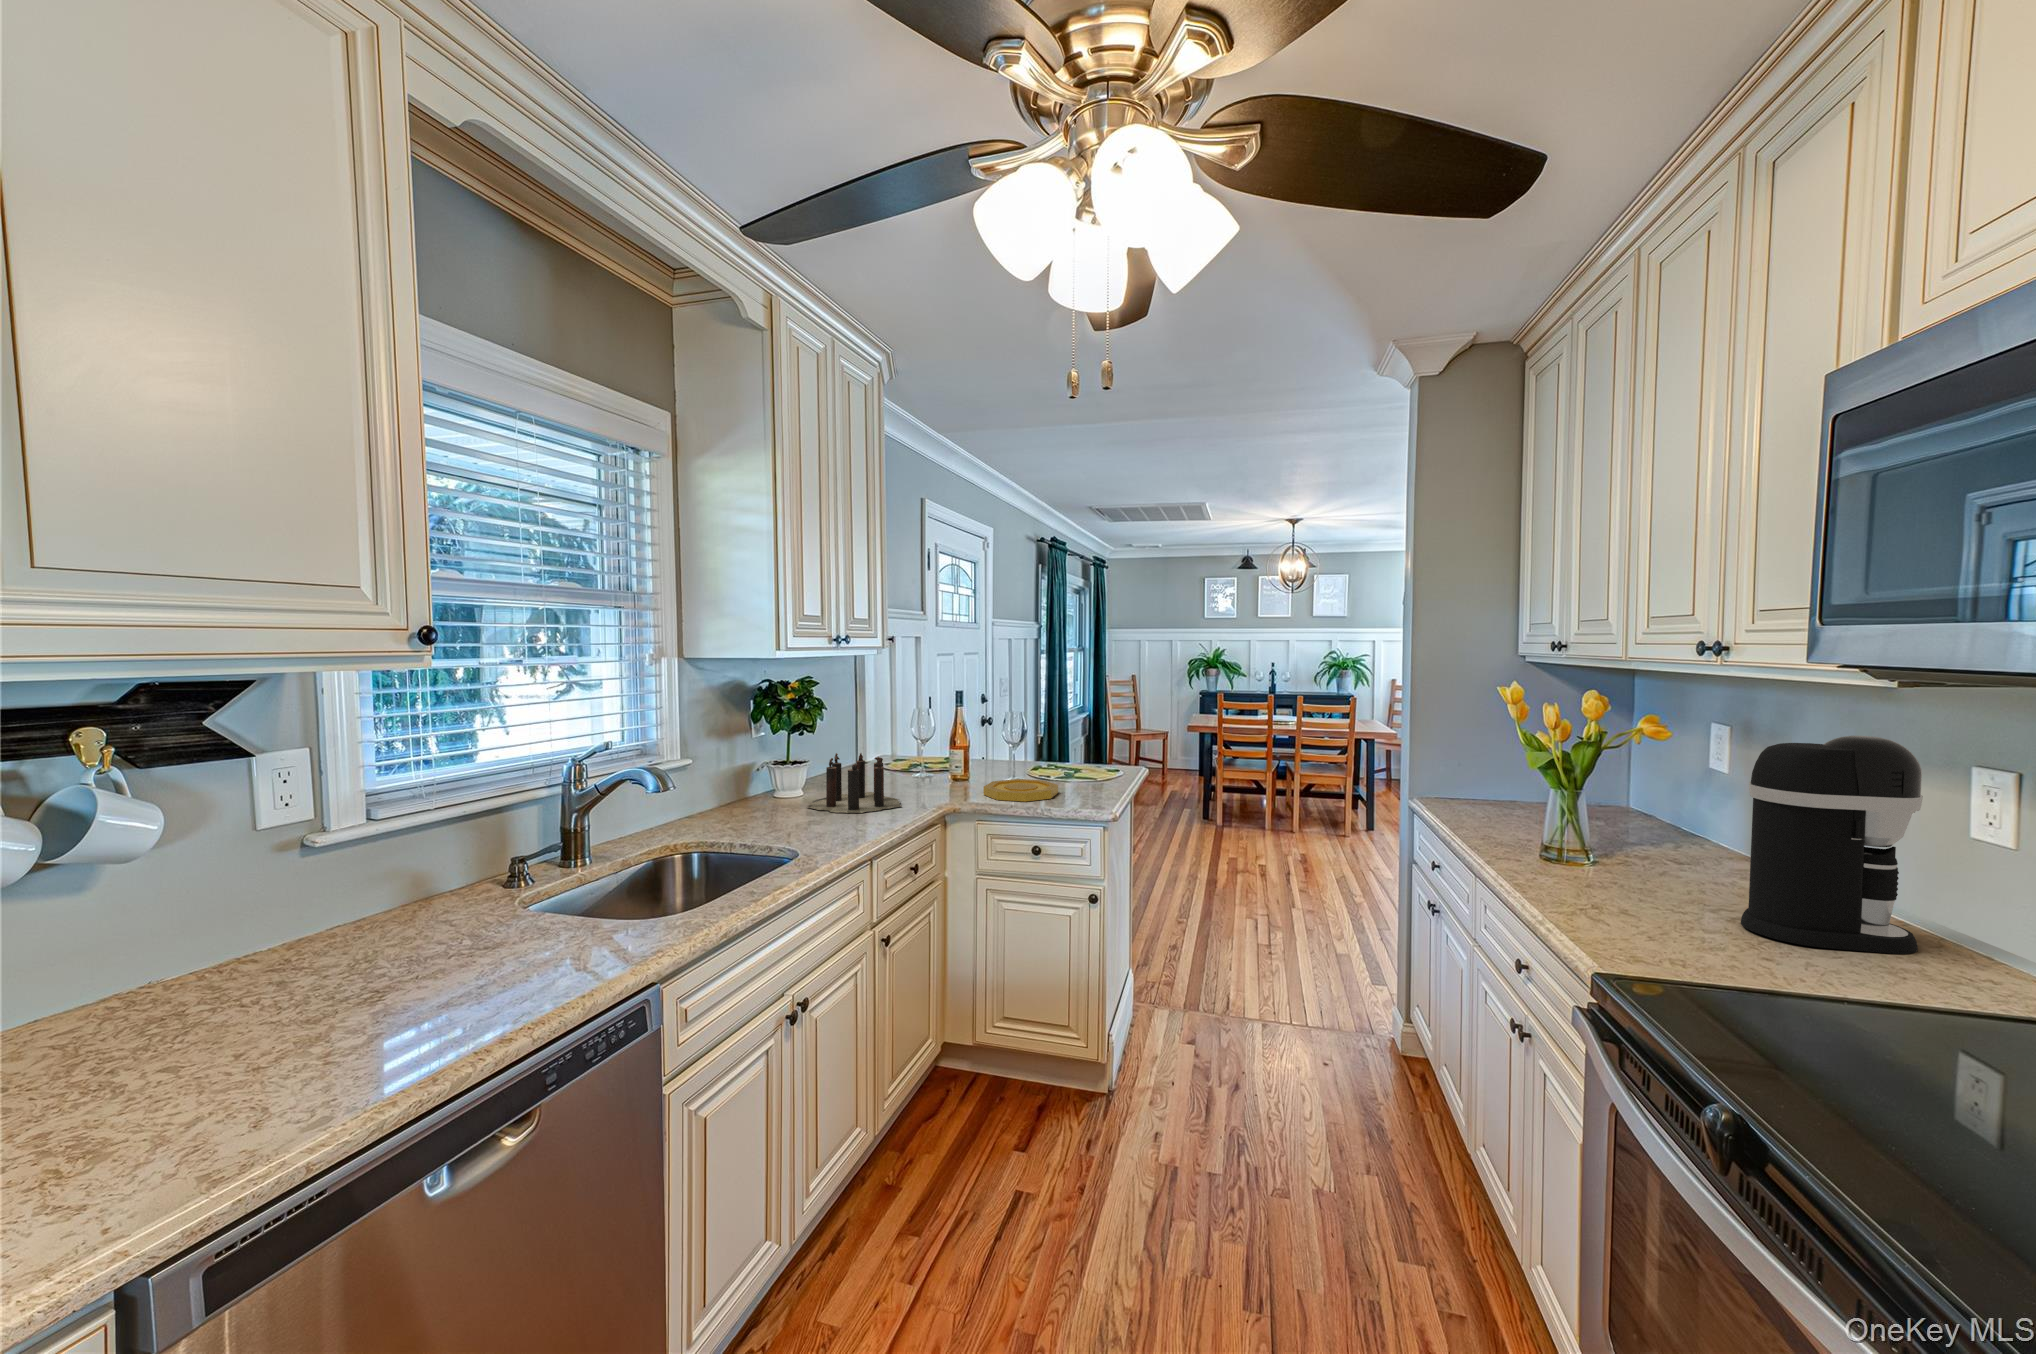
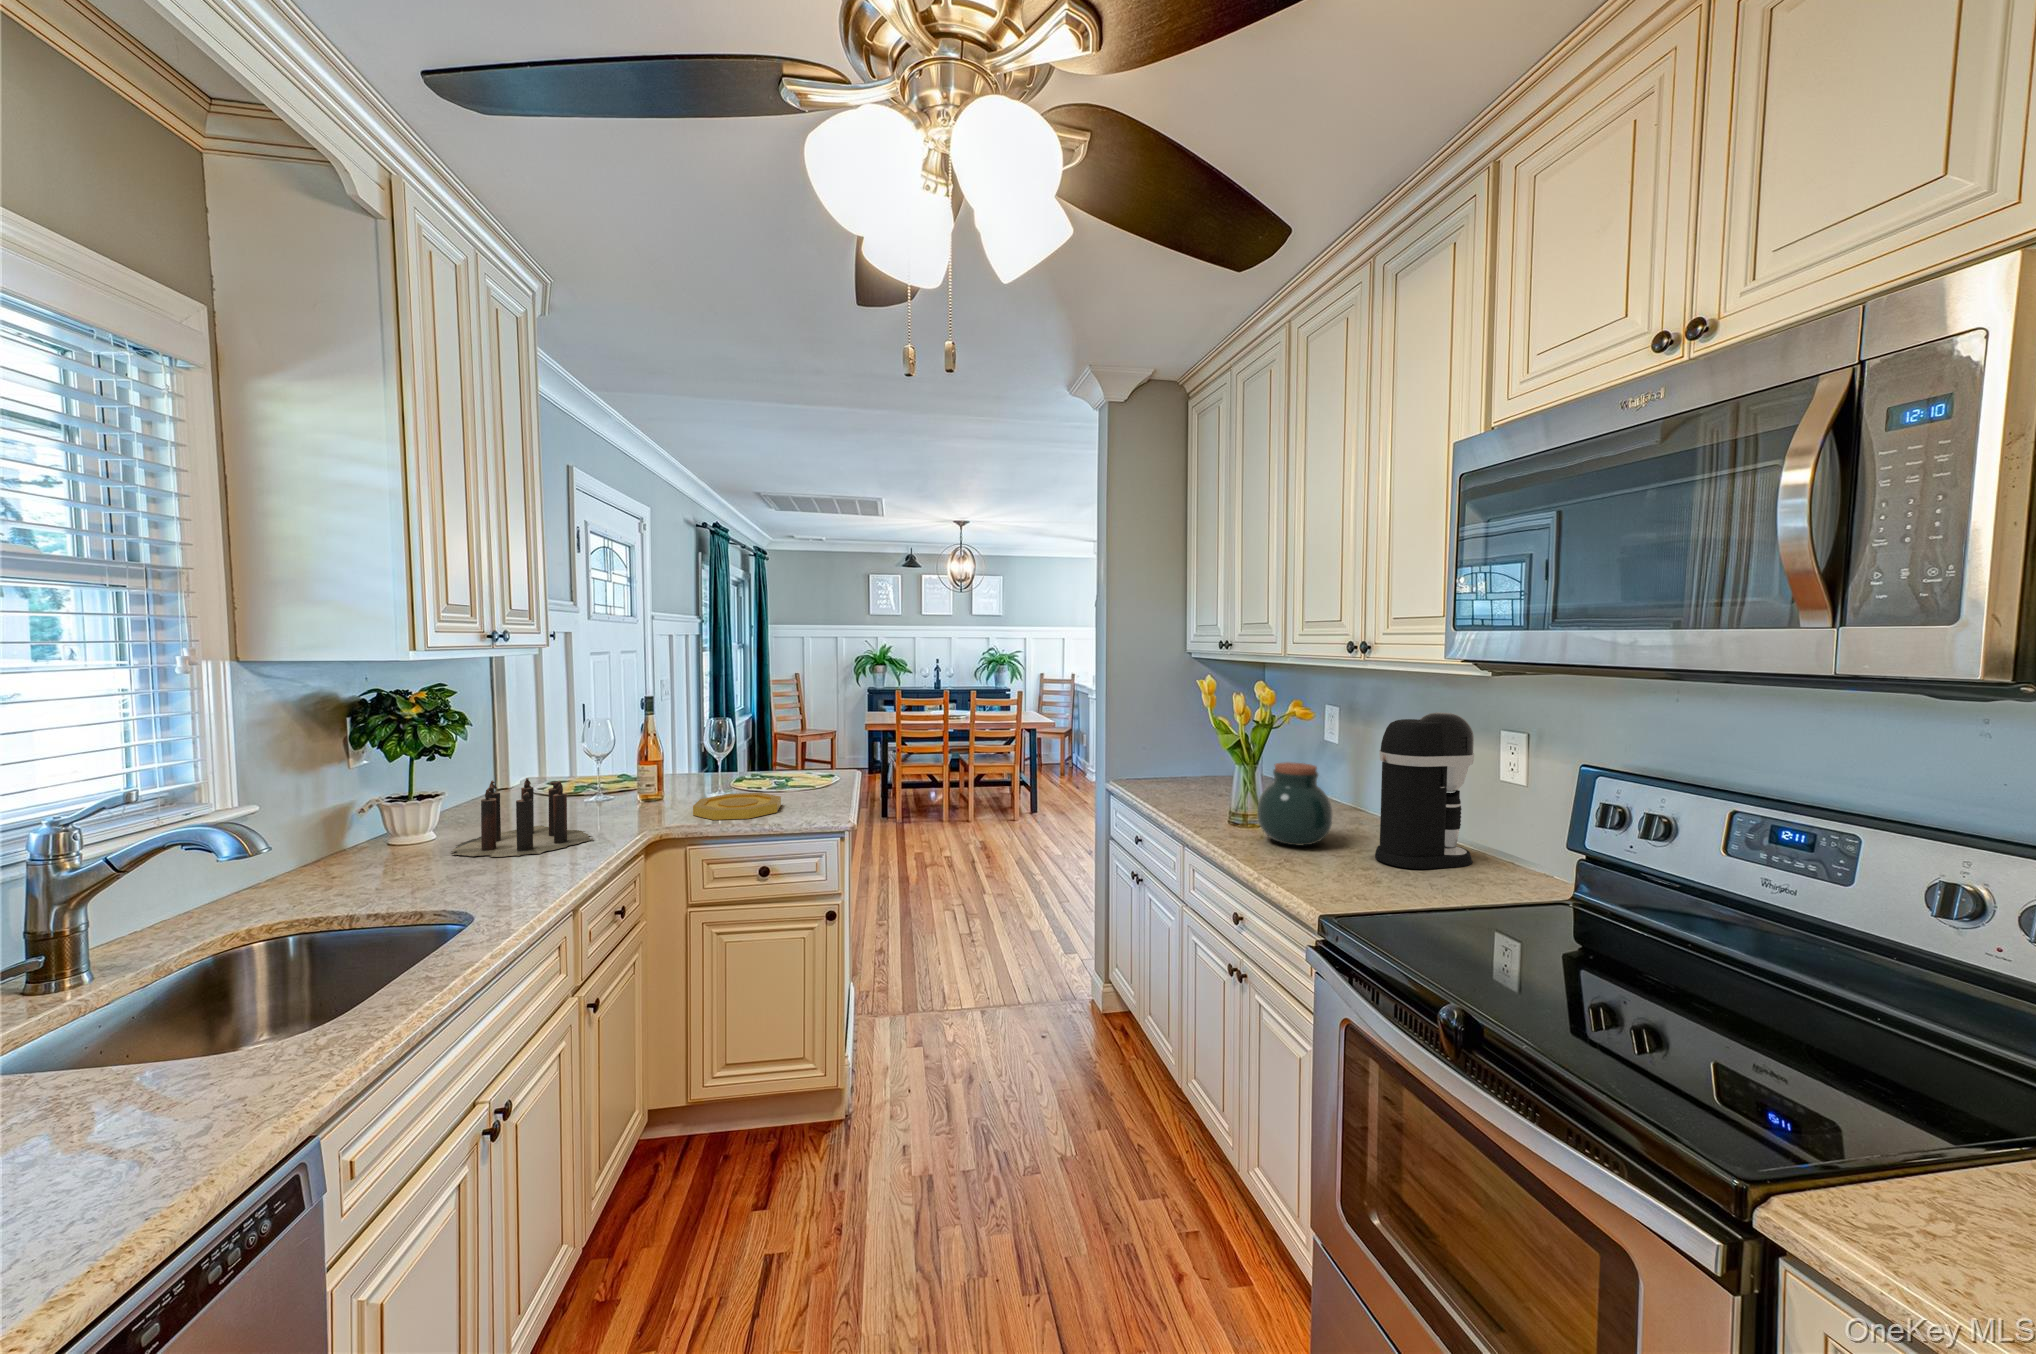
jar: none [1570,789,1682,895] -> present [1258,762,1332,846]

